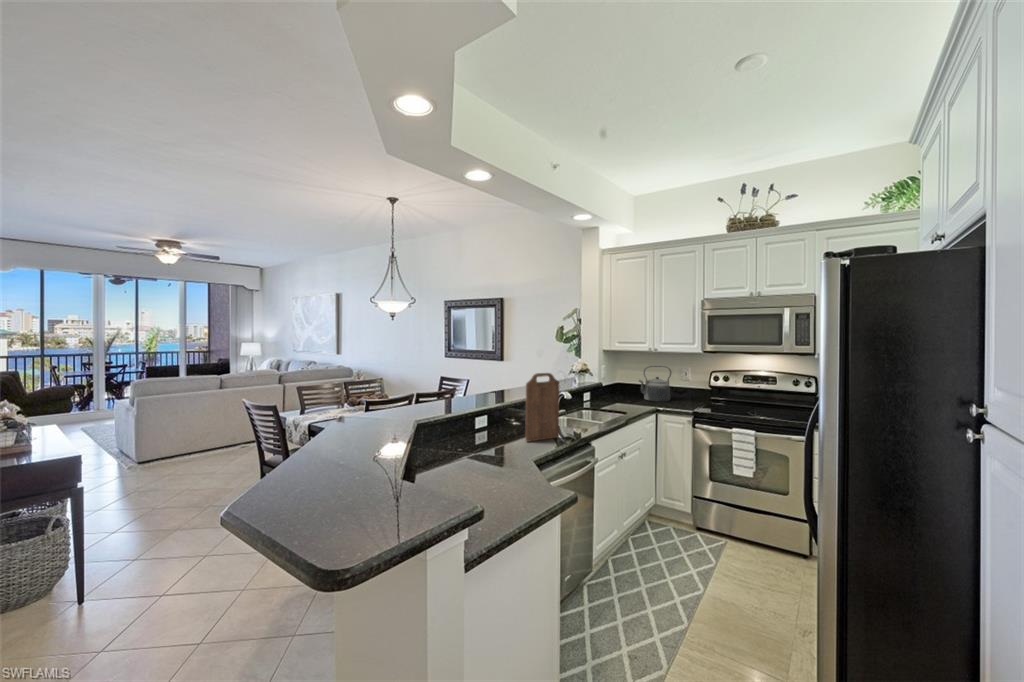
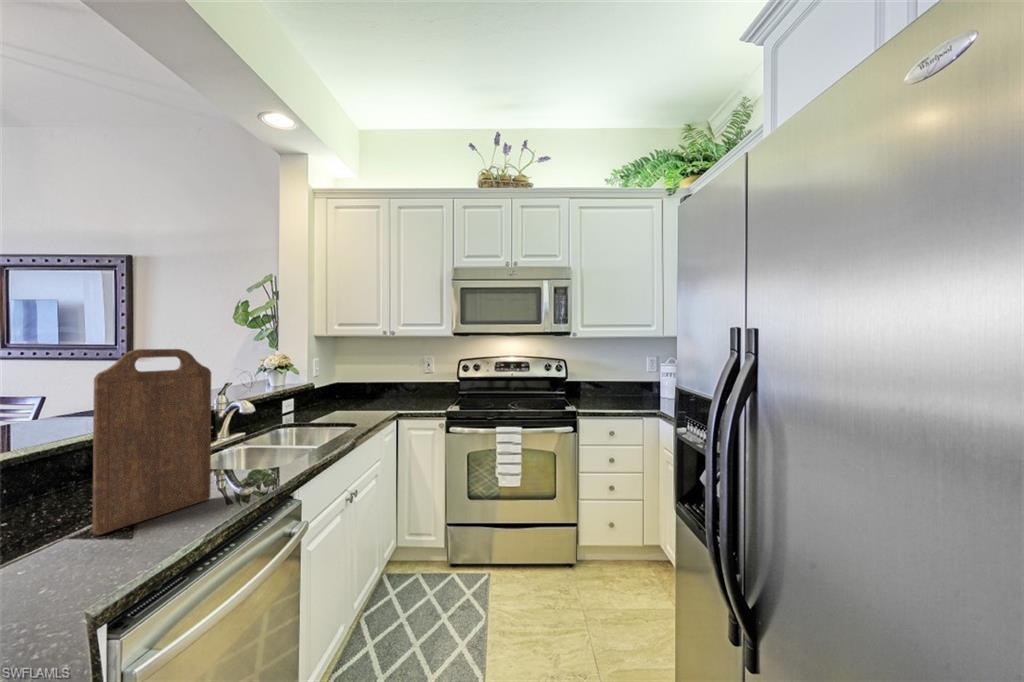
kettle: present [639,366,671,402] -> none [369,357,411,404]

